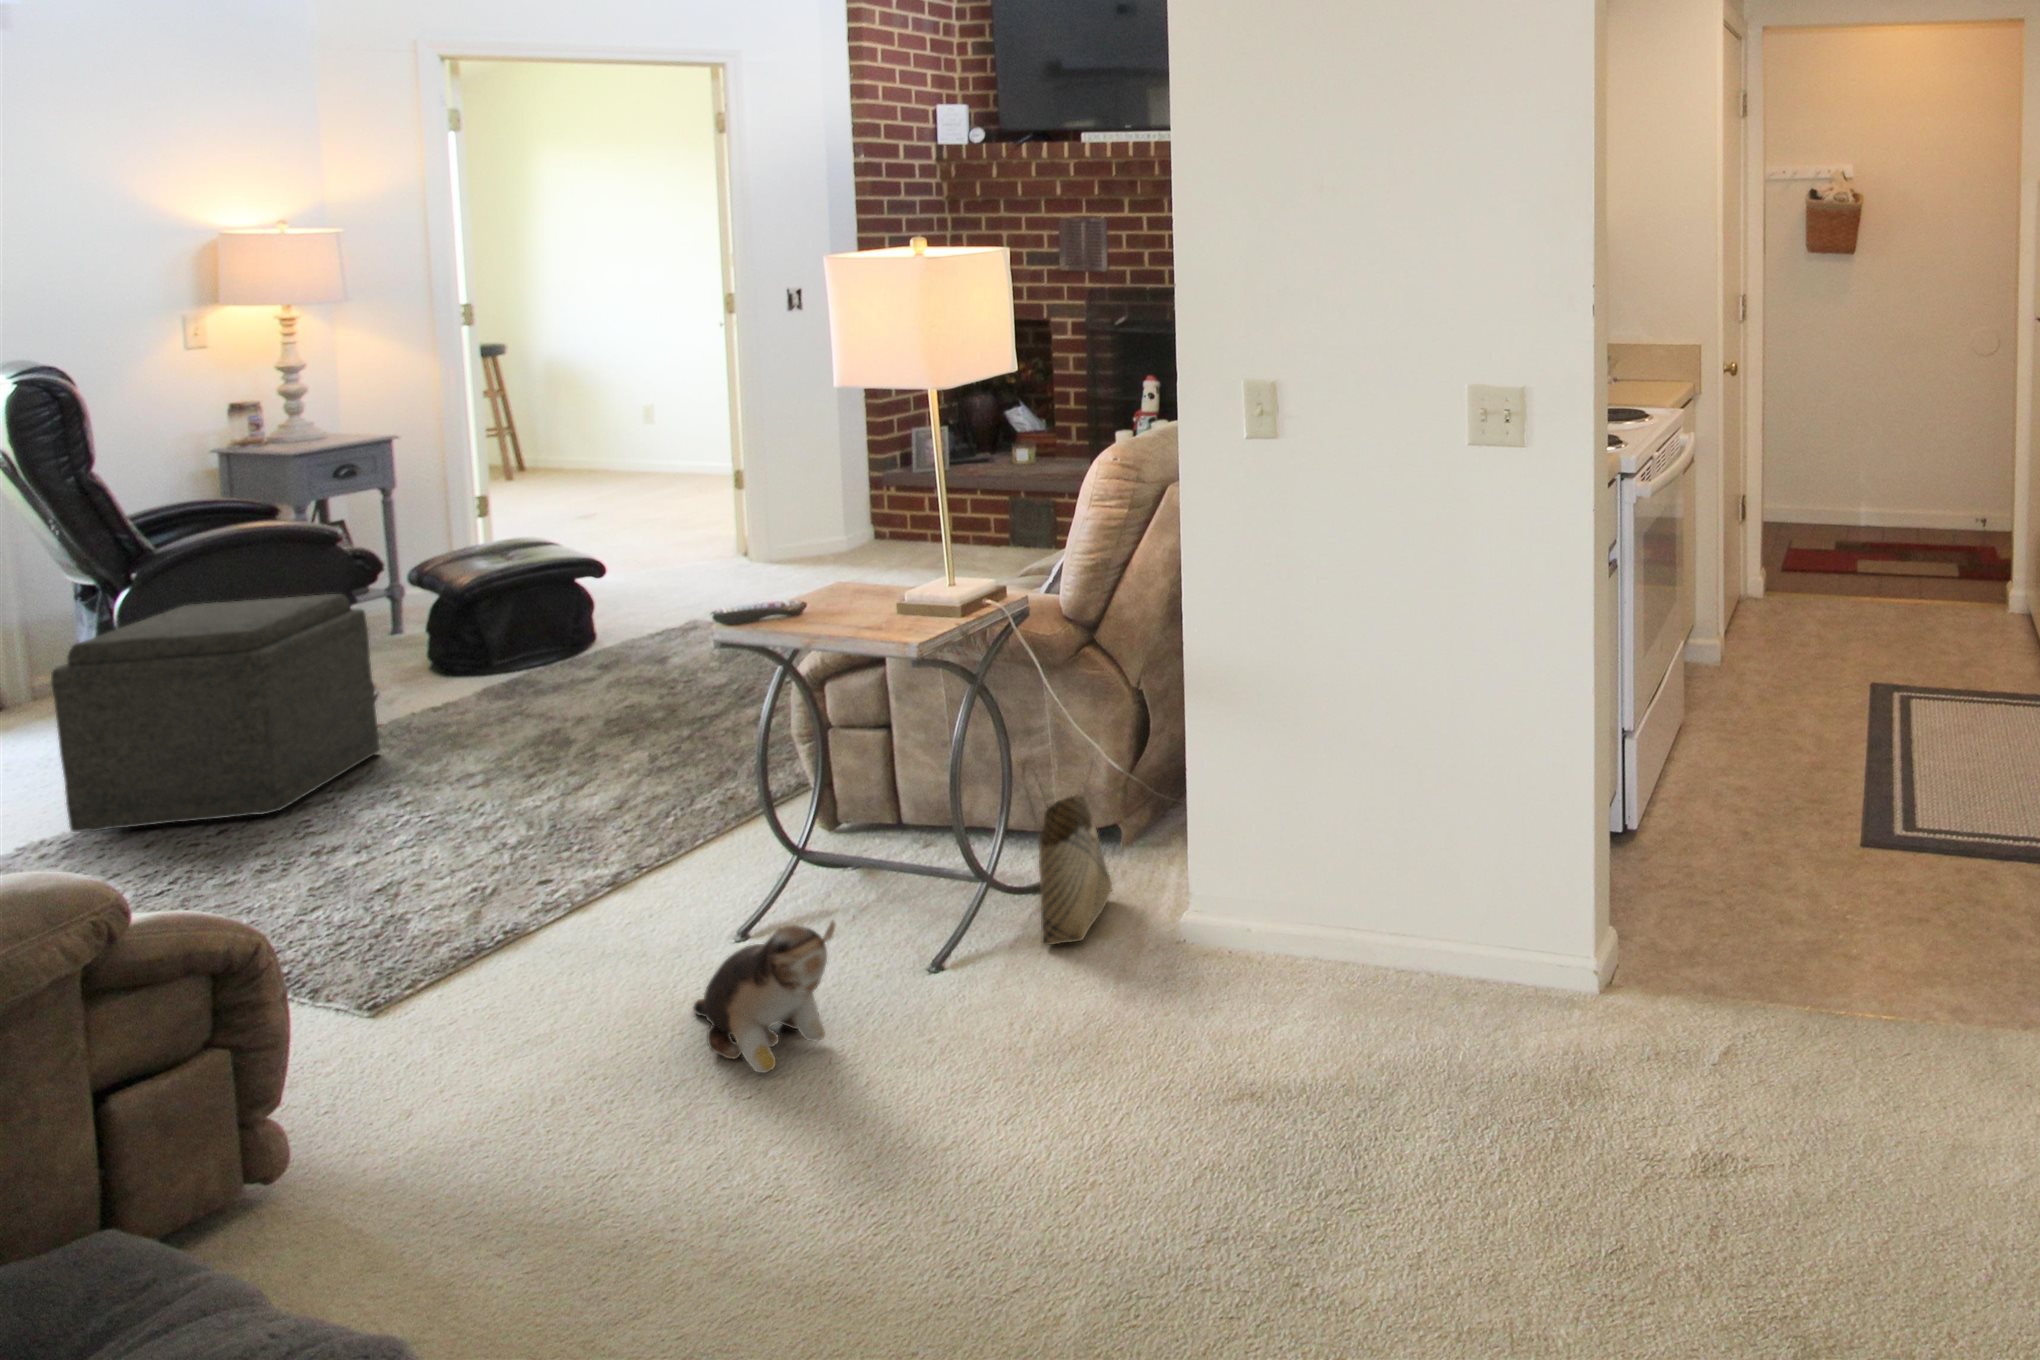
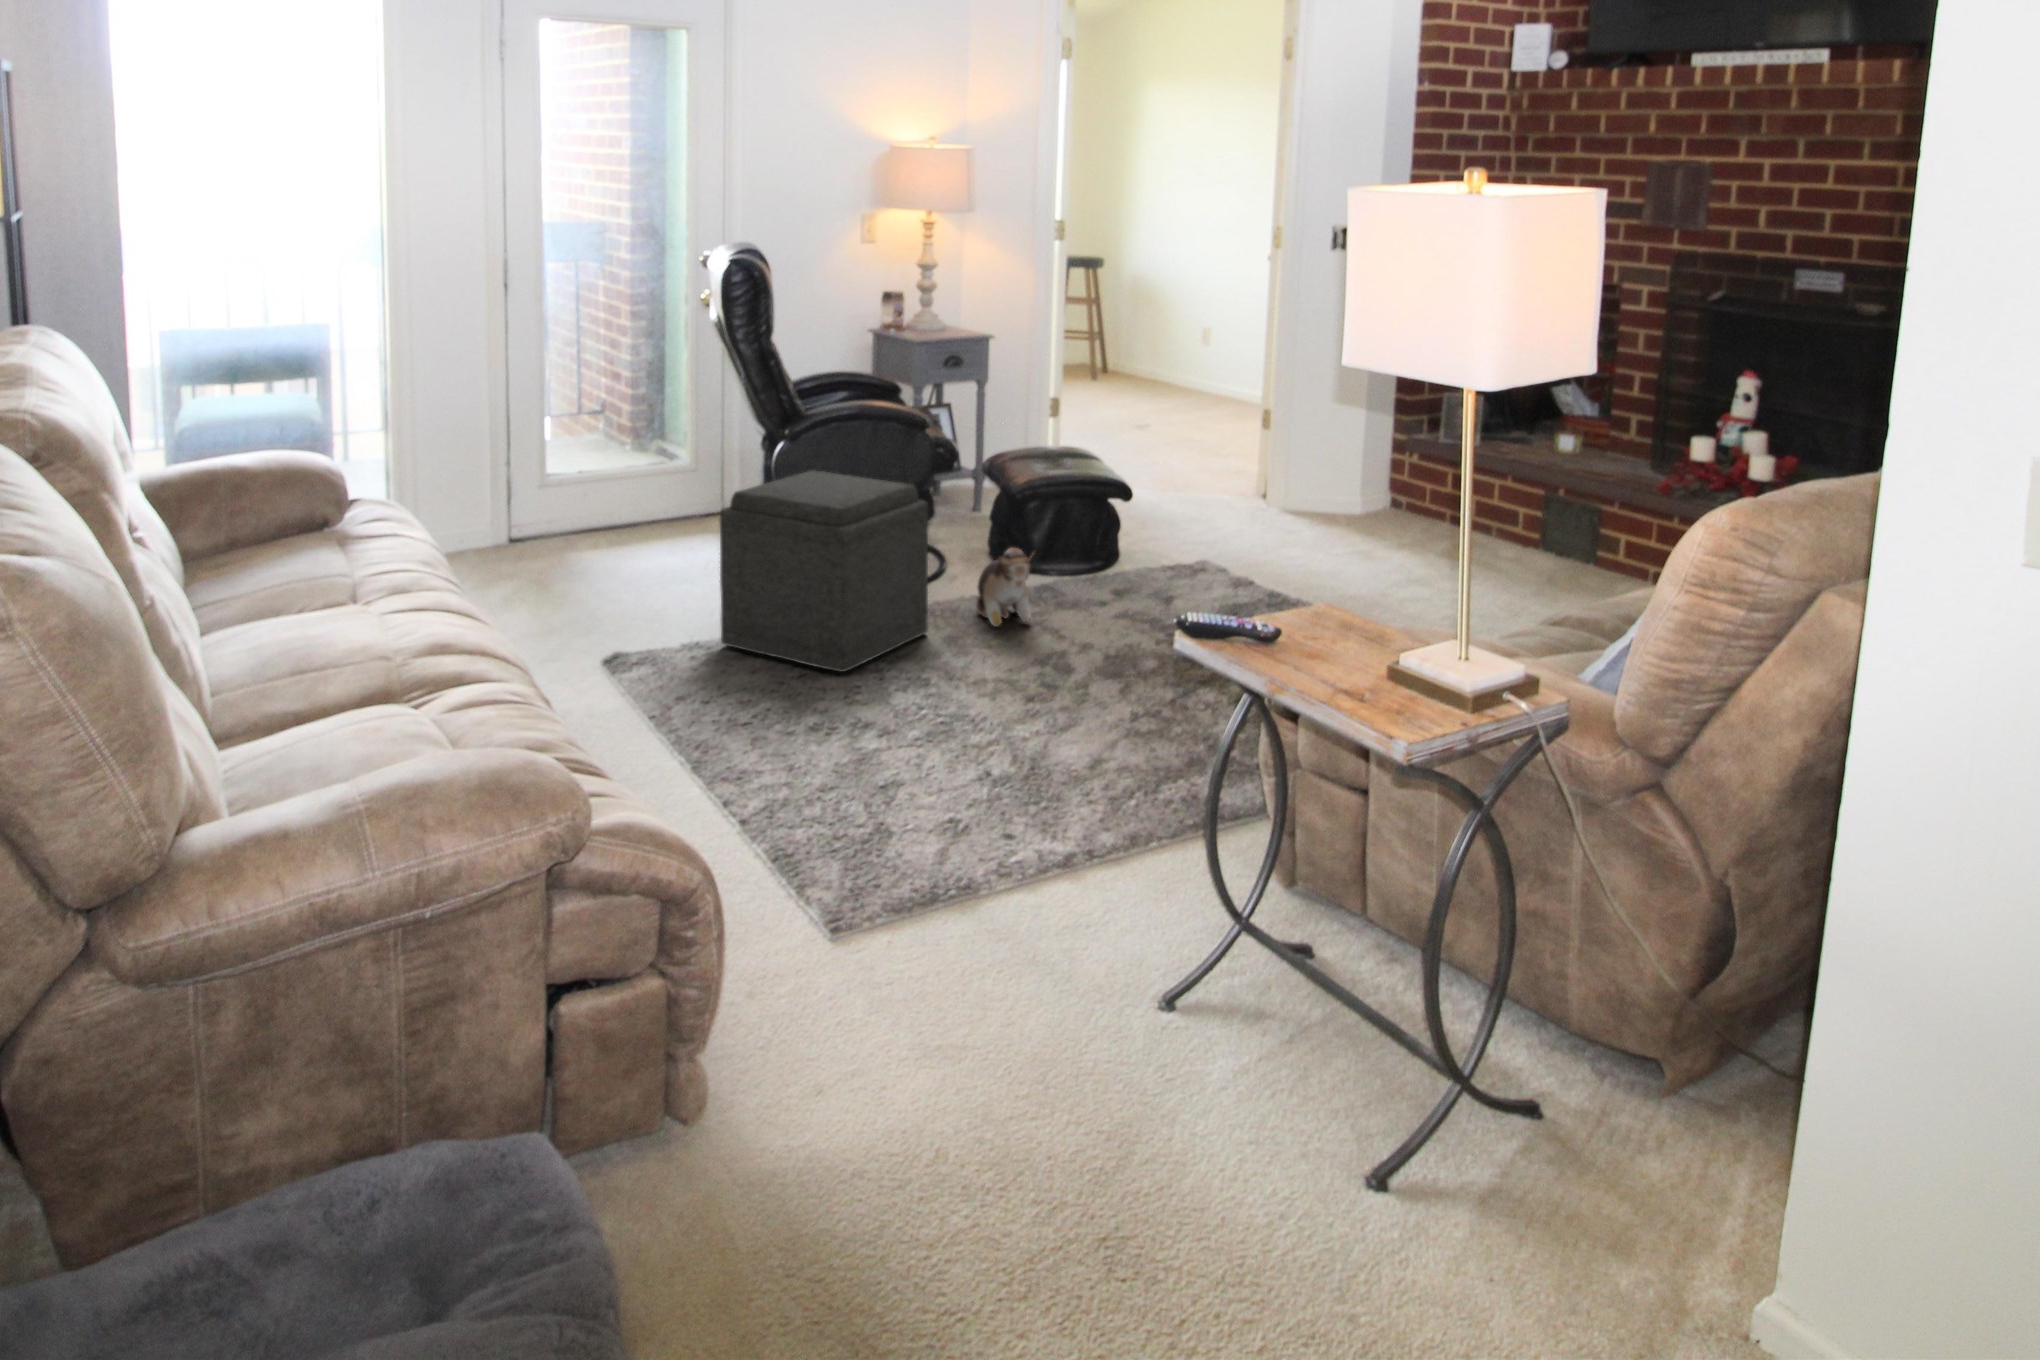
woven basket: present [1023,754,1112,945] -> none [1513,919,1627,1203]
plush toy: present [693,922,836,1073] -> present [977,548,1031,626]

